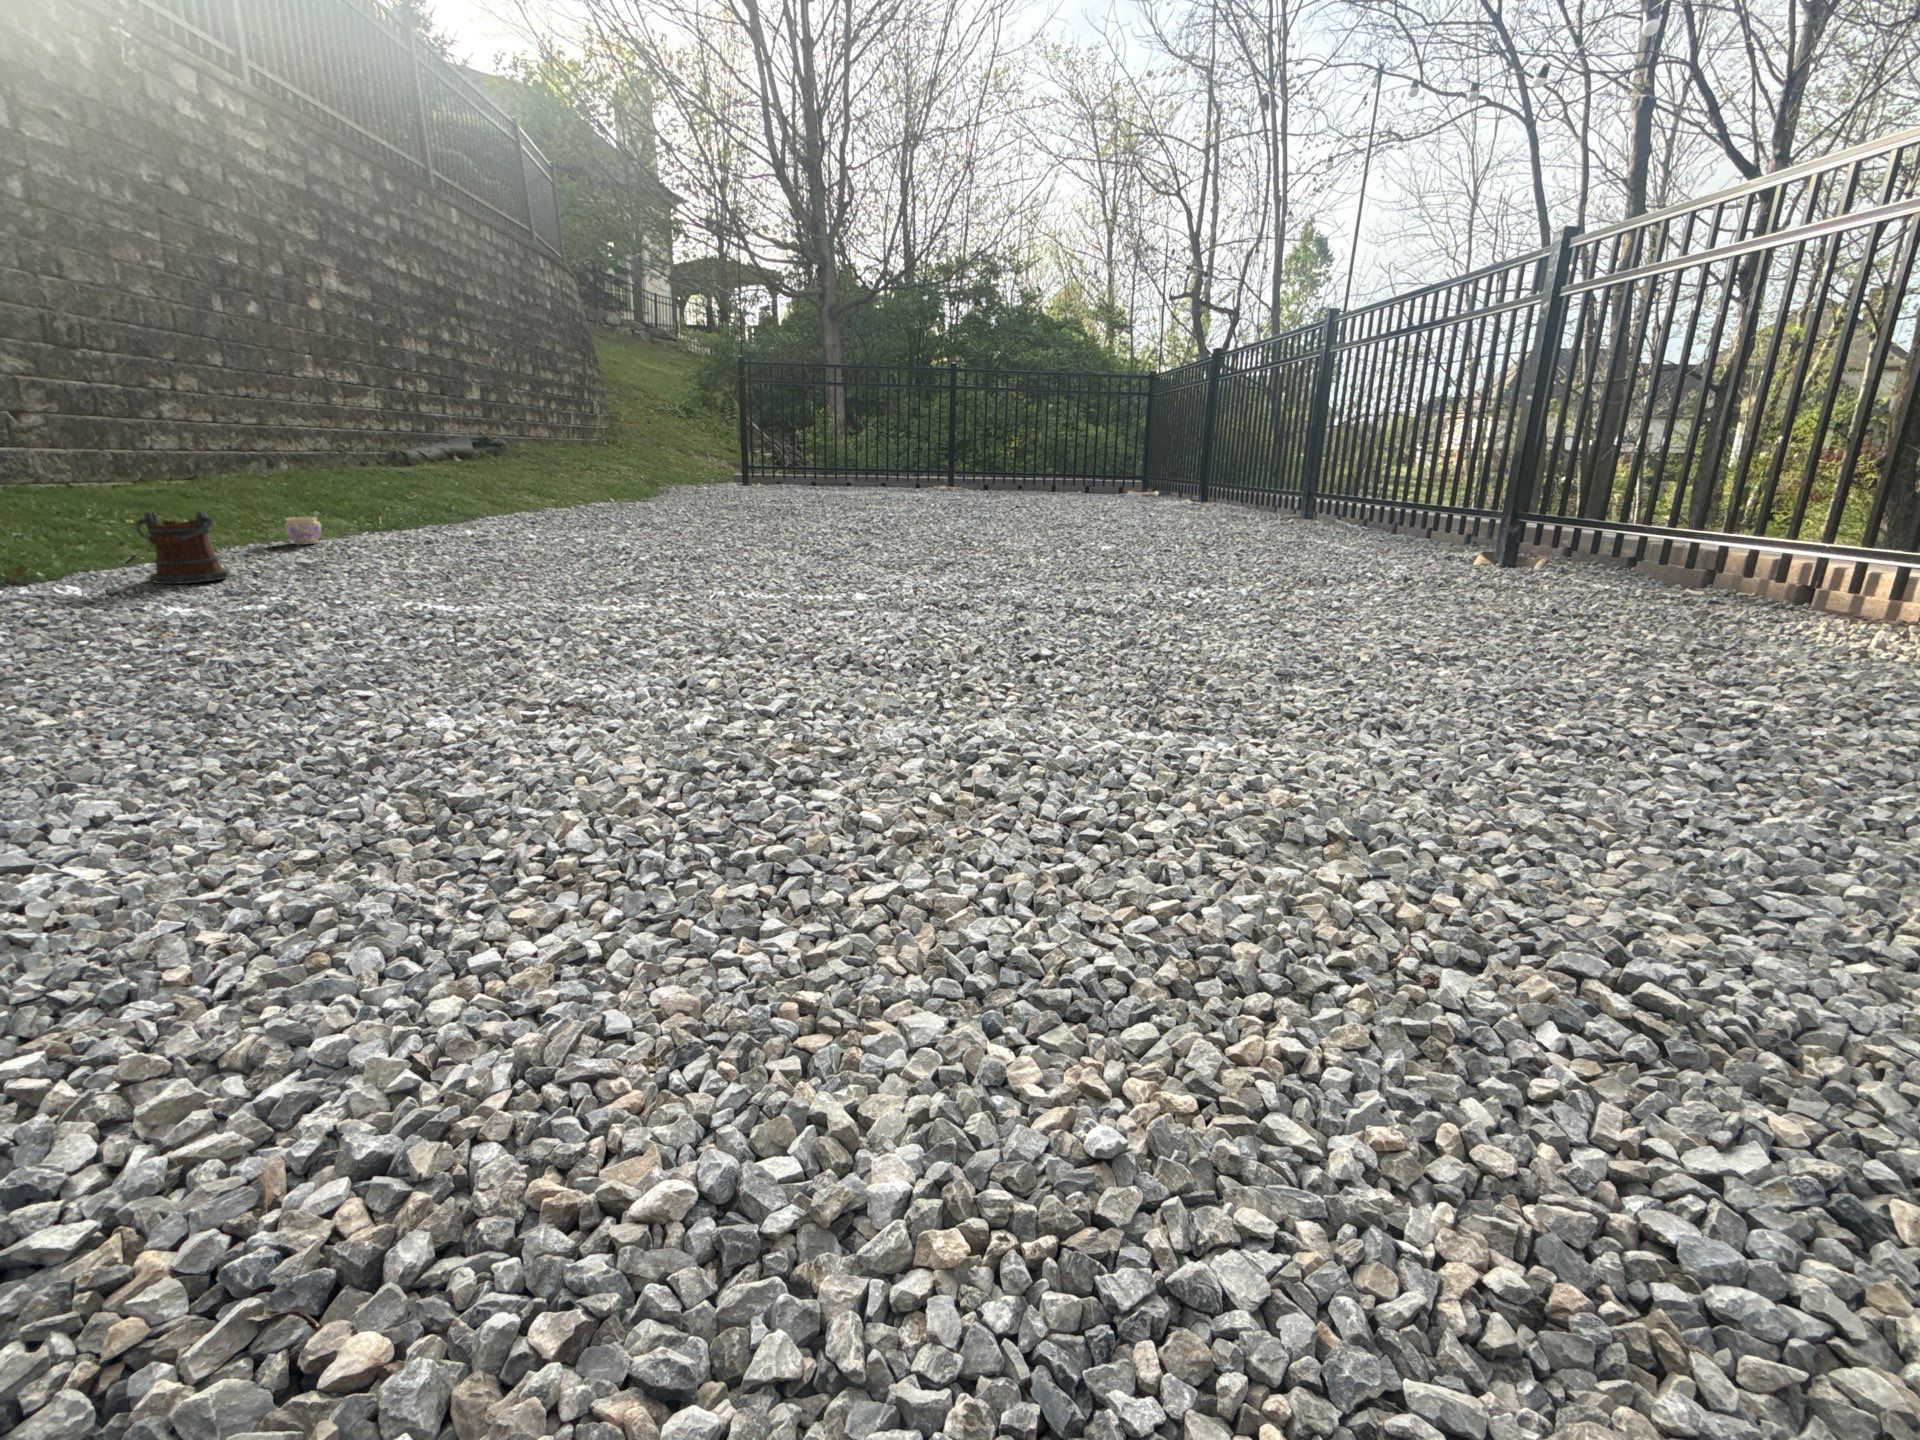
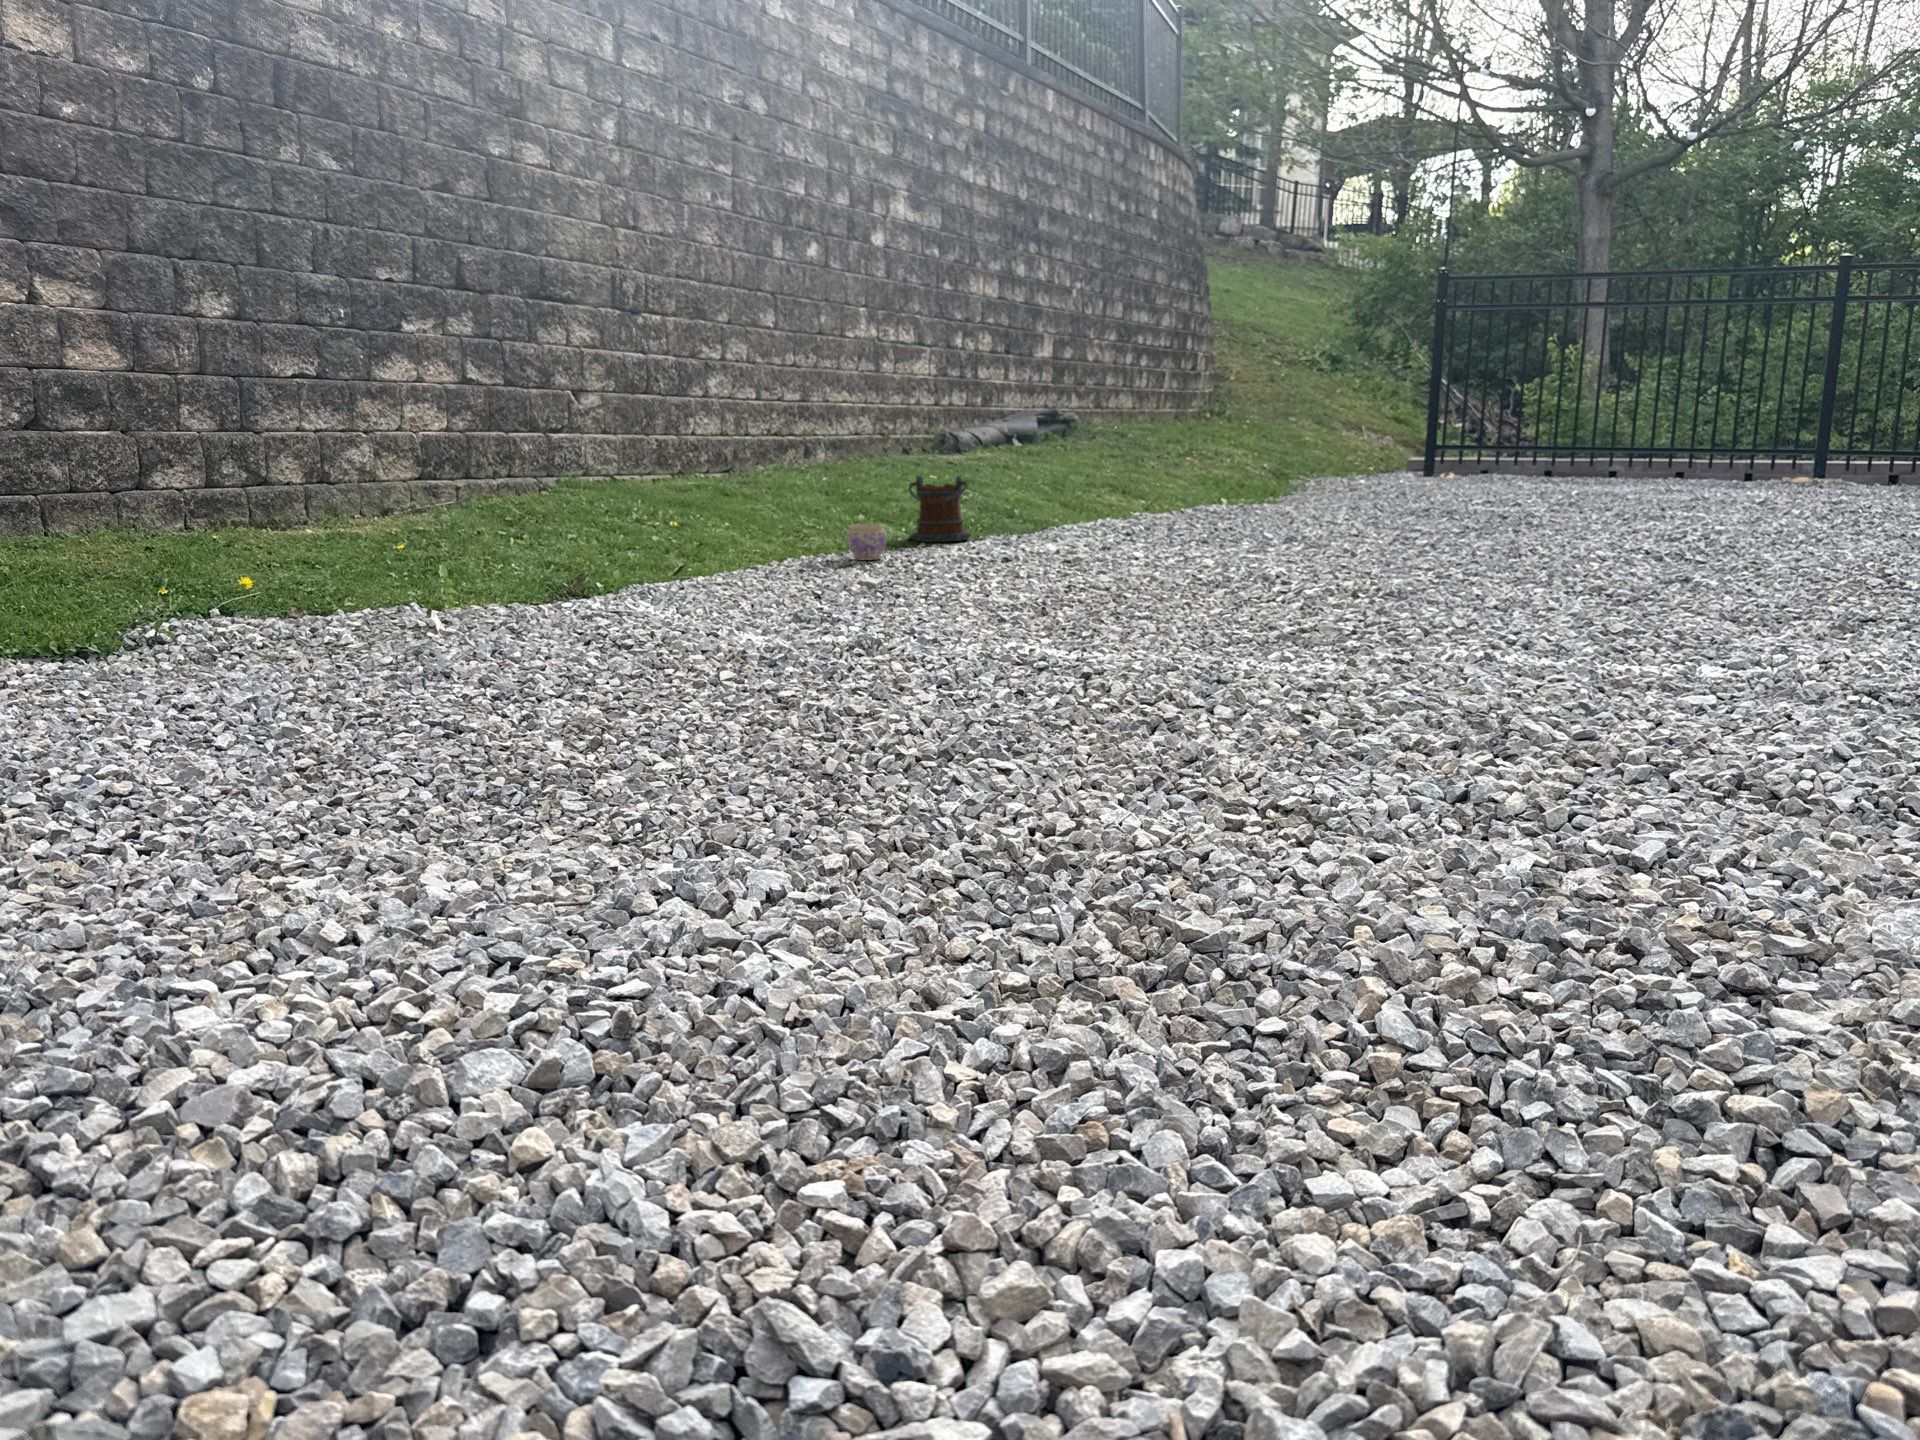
bucket: present [136,511,230,584] -> present [908,475,971,542]

